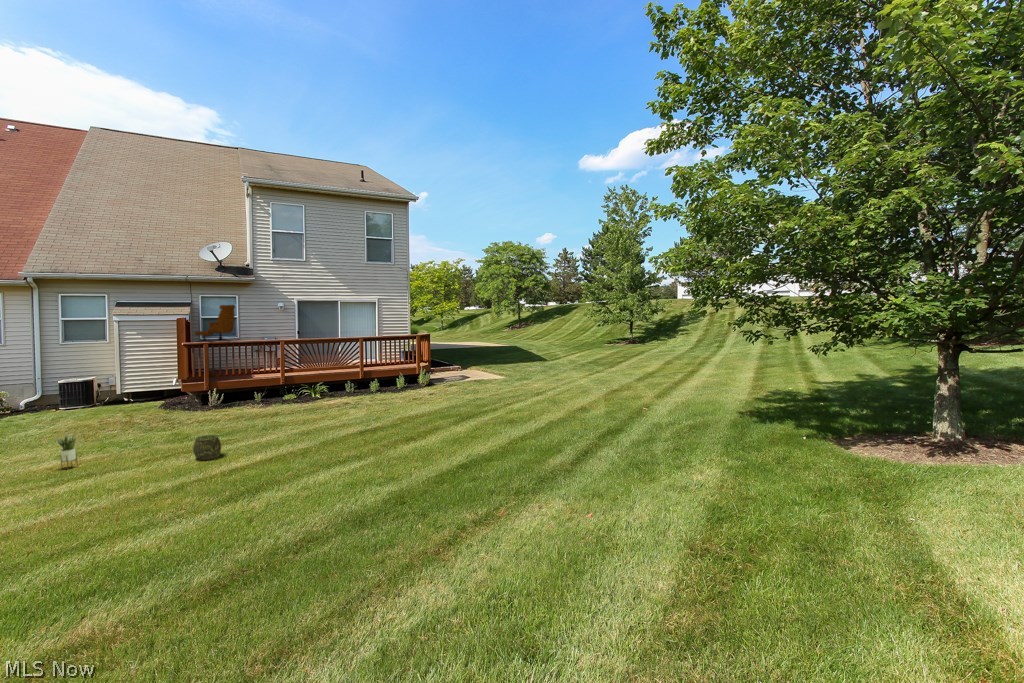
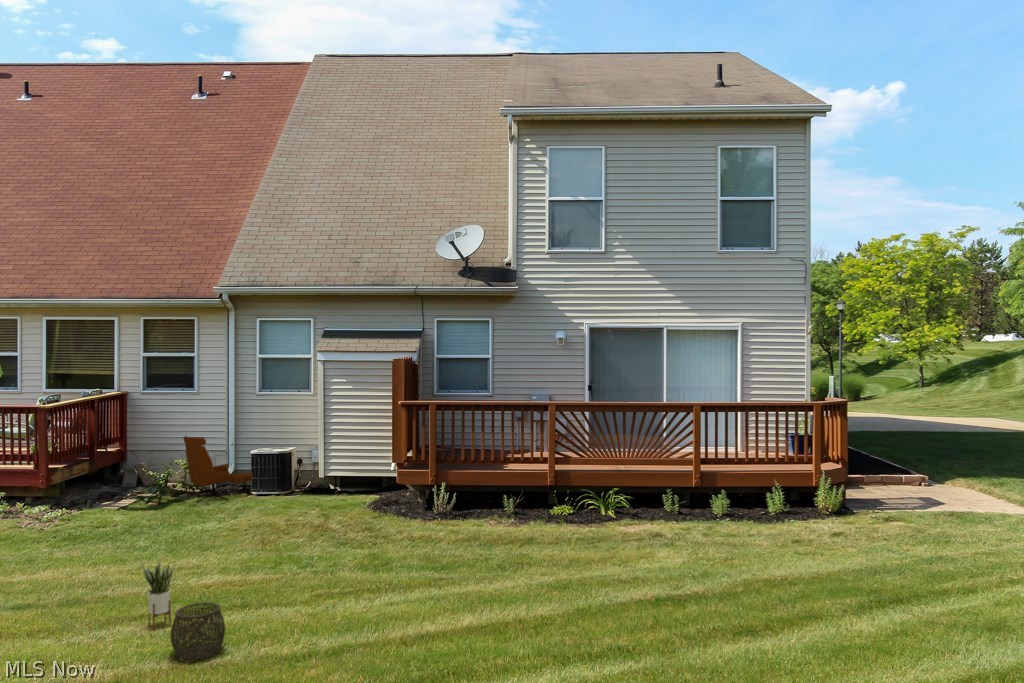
lounge chair: present [195,305,235,342] -> present [184,436,252,503]
woven basket: present [193,435,221,460] -> present [171,602,225,660]

